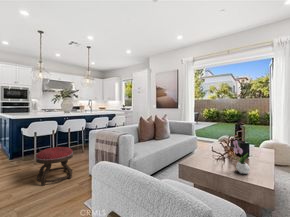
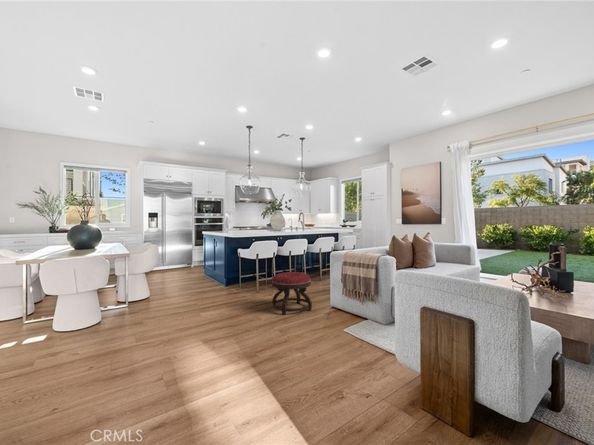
flower arrangement: present [233,135,250,174] -> none [545,254,575,304]

